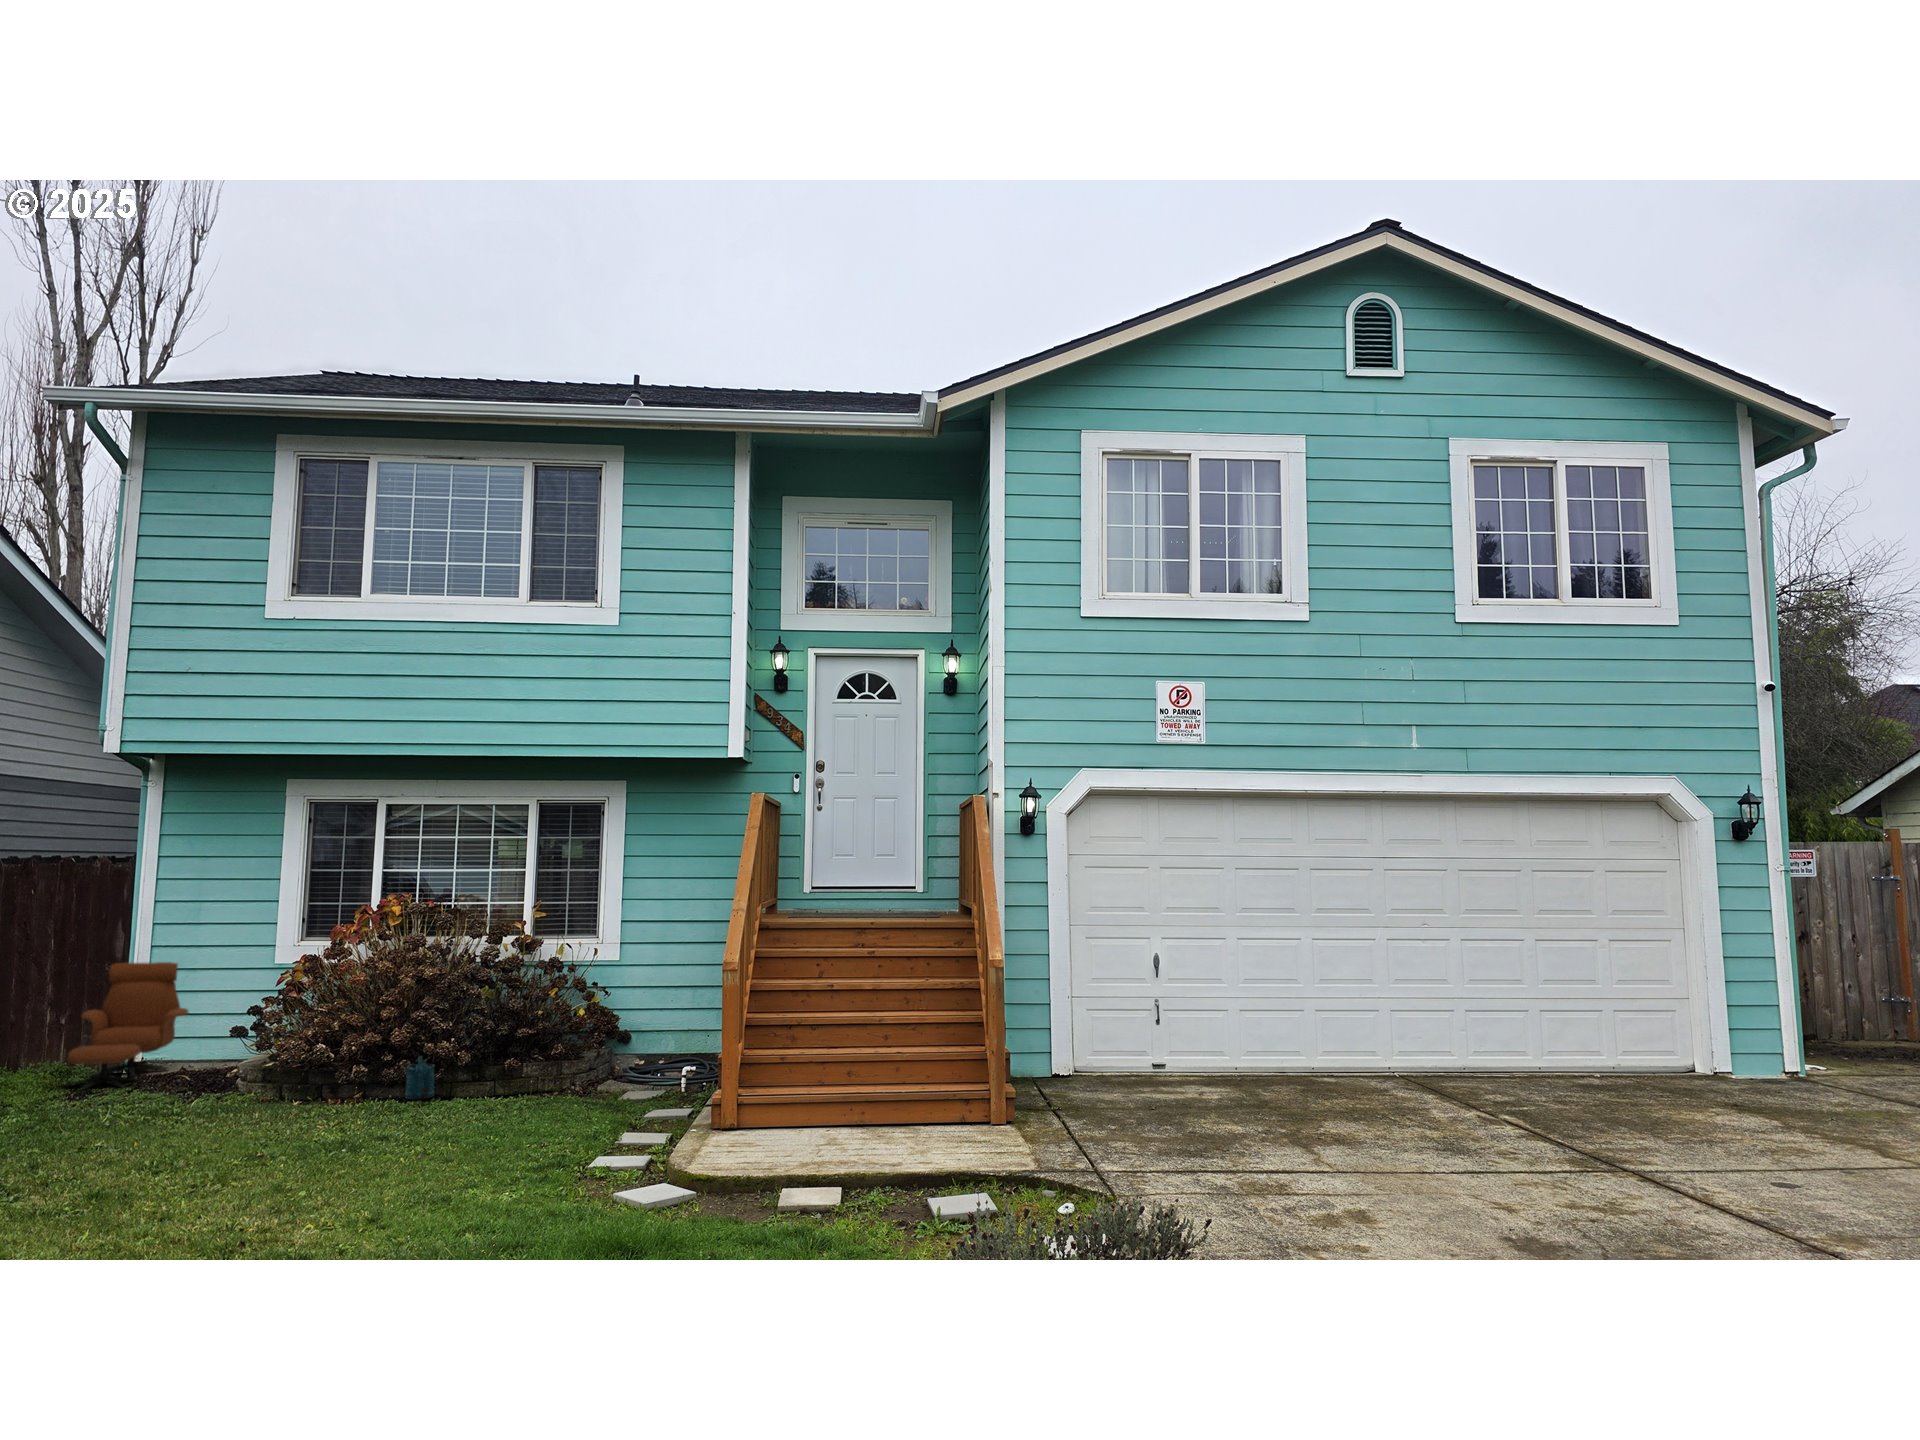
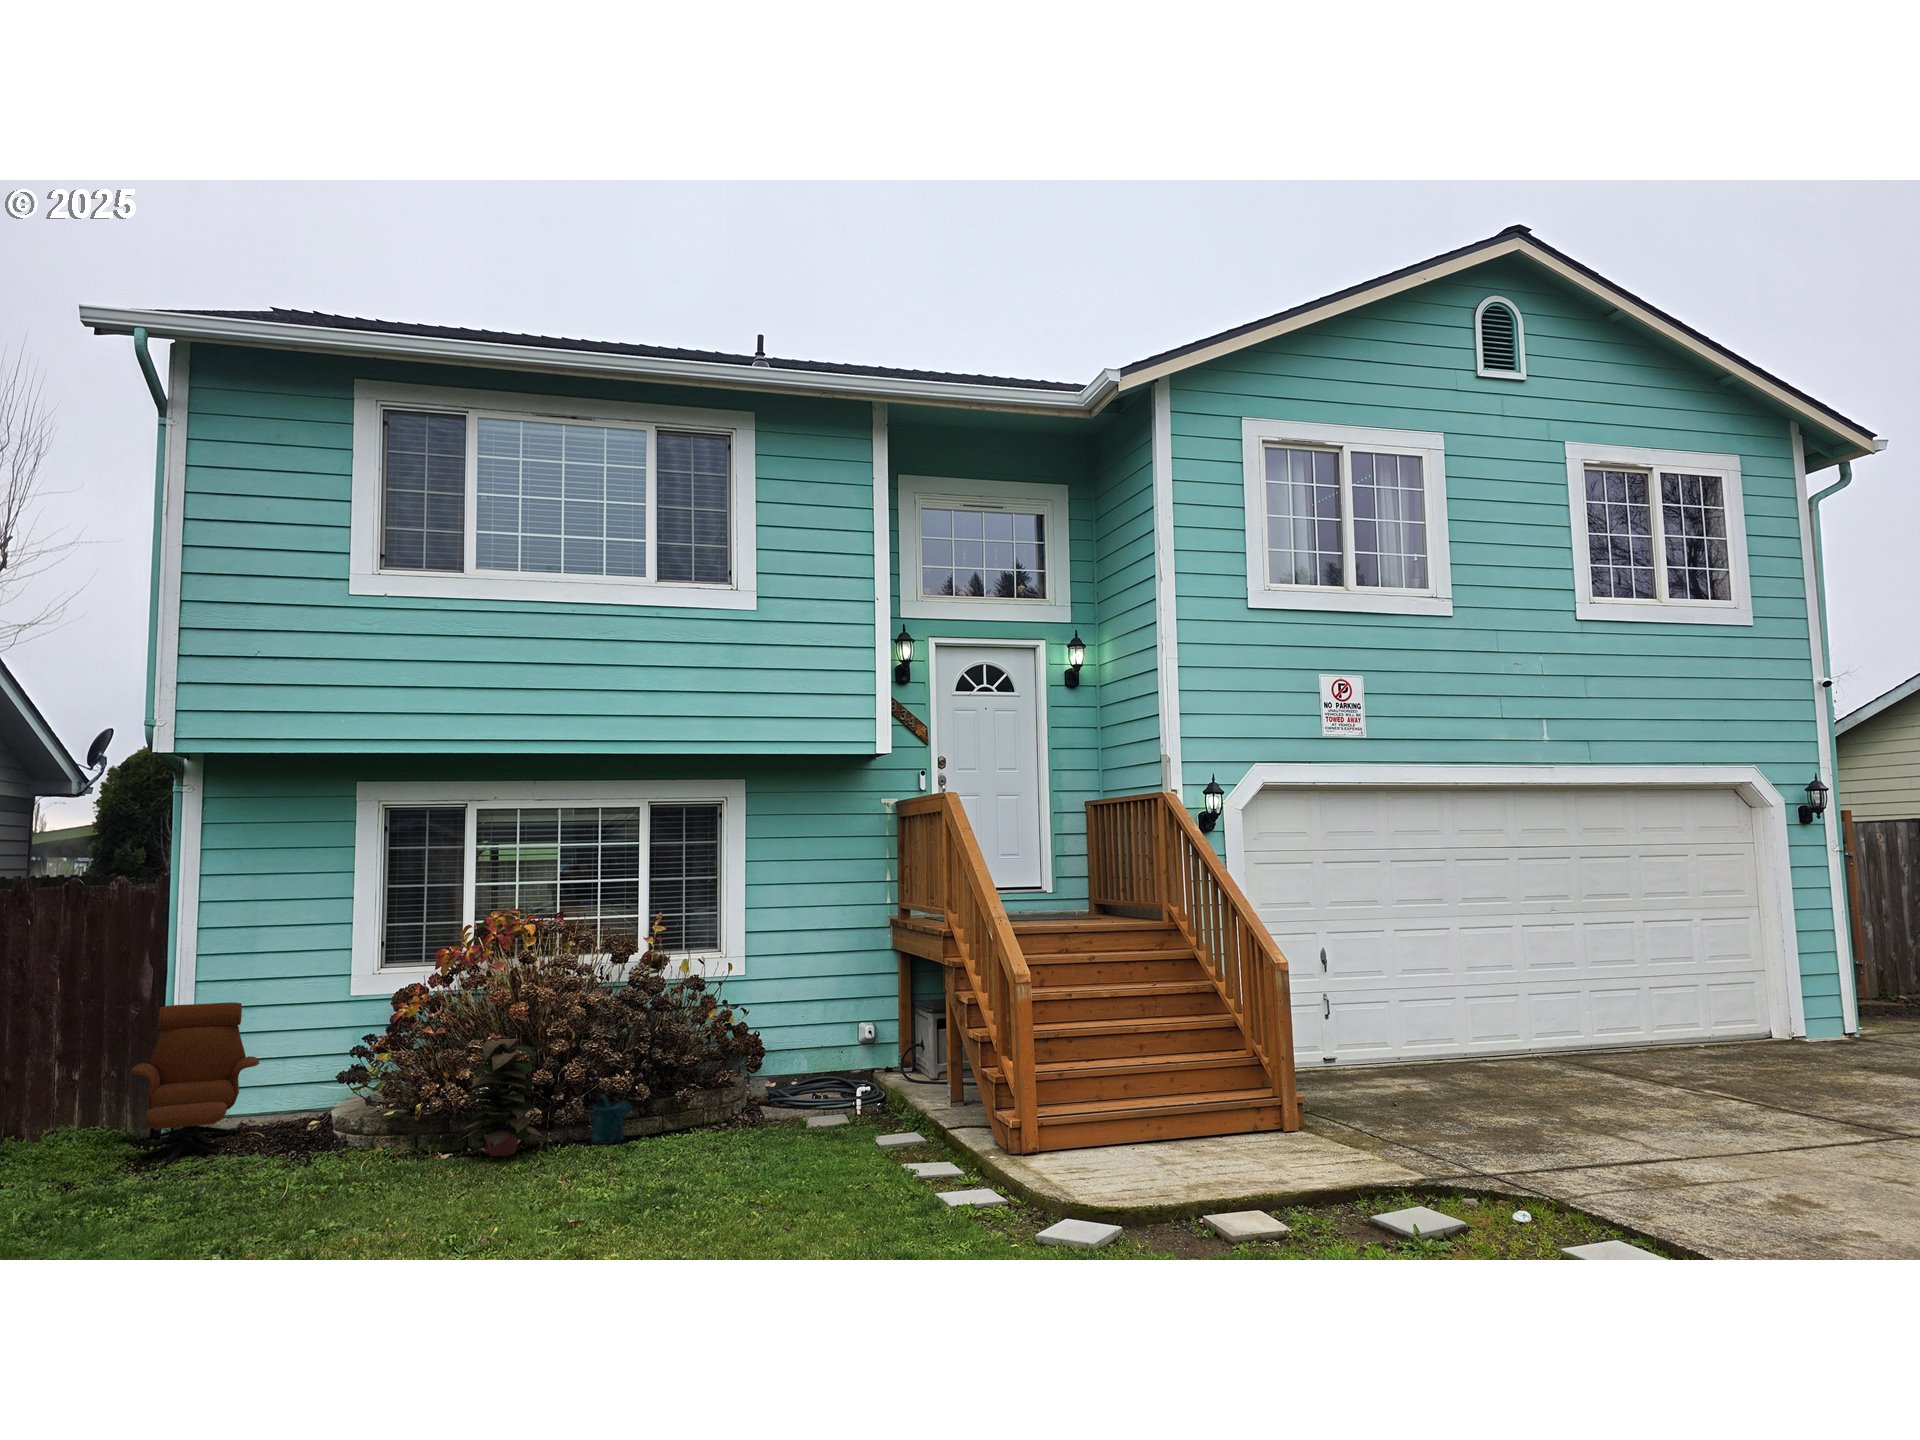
decorative plant: none [286,1004,365,1104] -> present [462,1039,543,1156]

